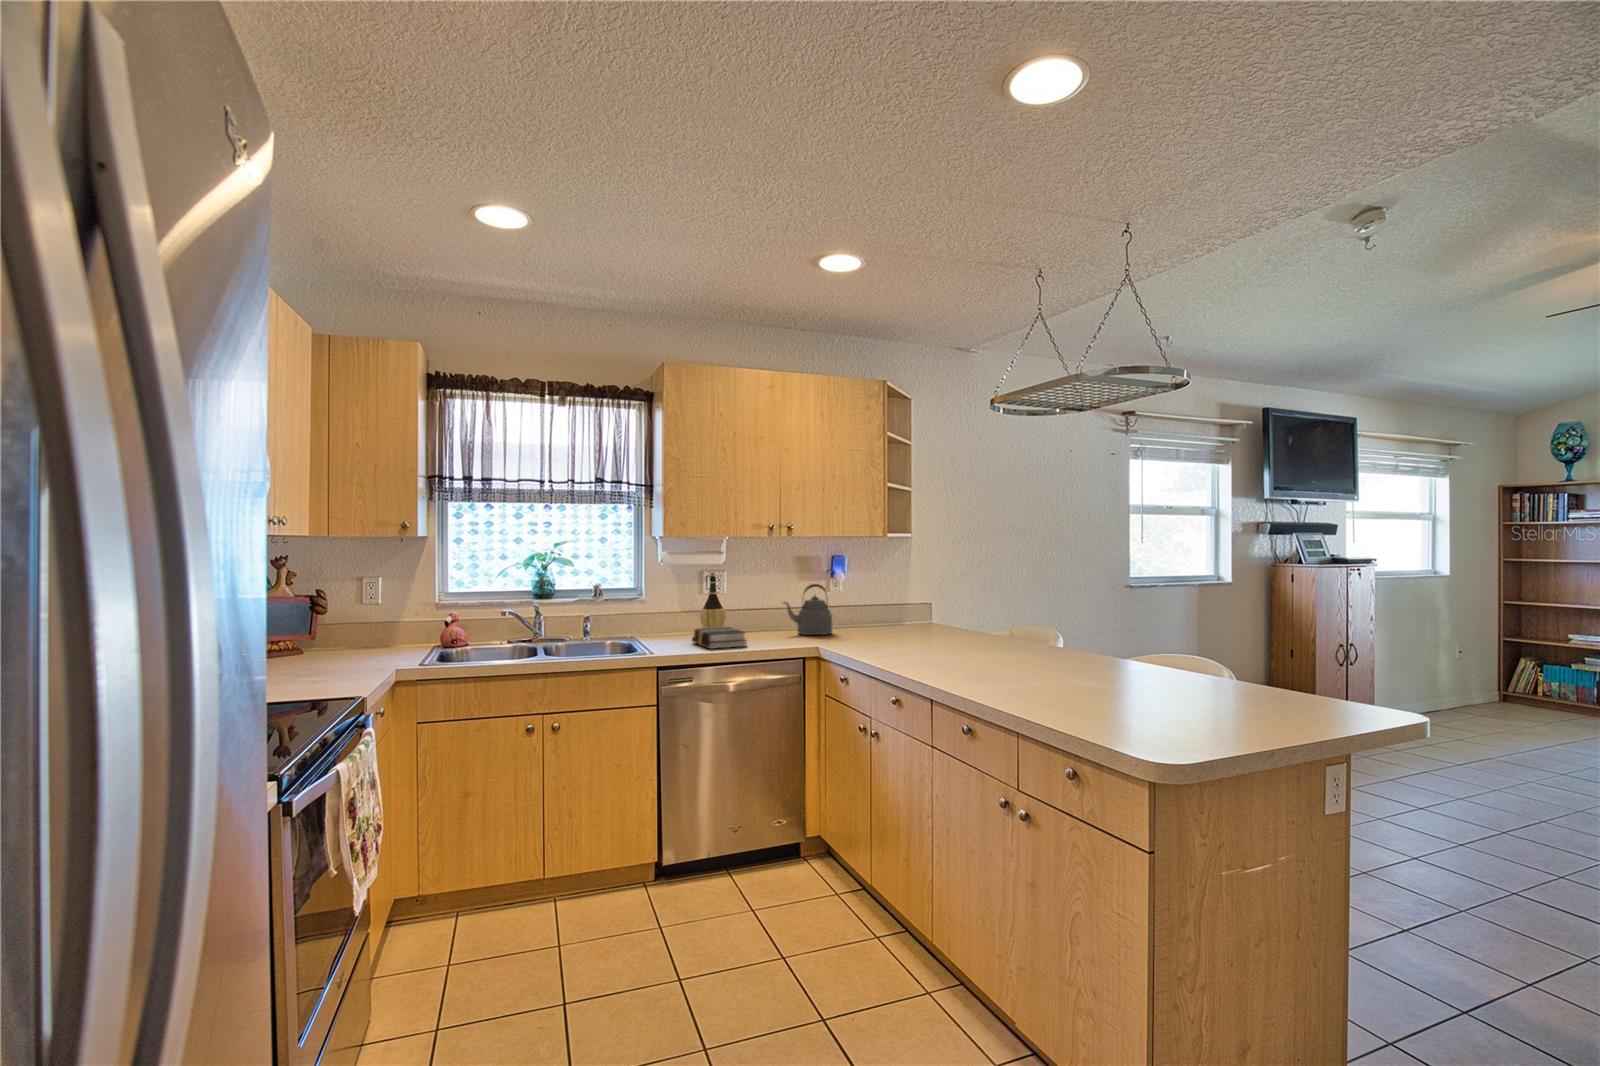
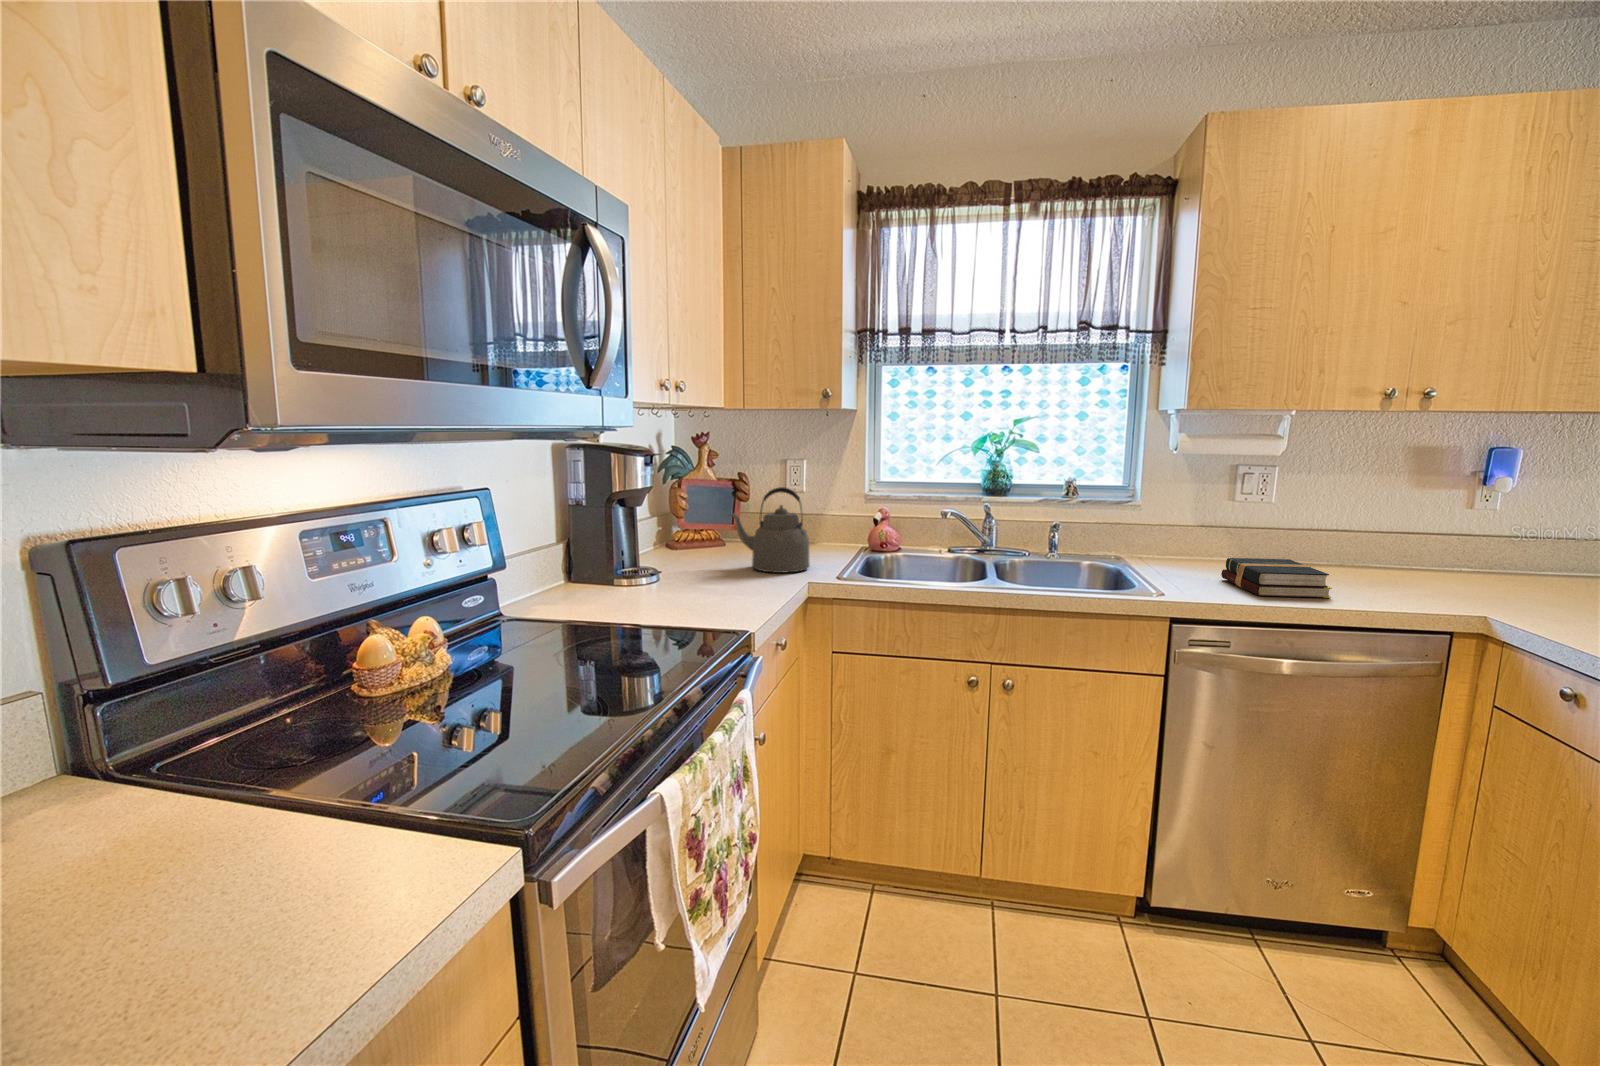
wine bottle: present [700,572,726,628] -> none [1231,468,1277,568]
kettle: present [784,584,832,635] -> present [729,487,810,573]

